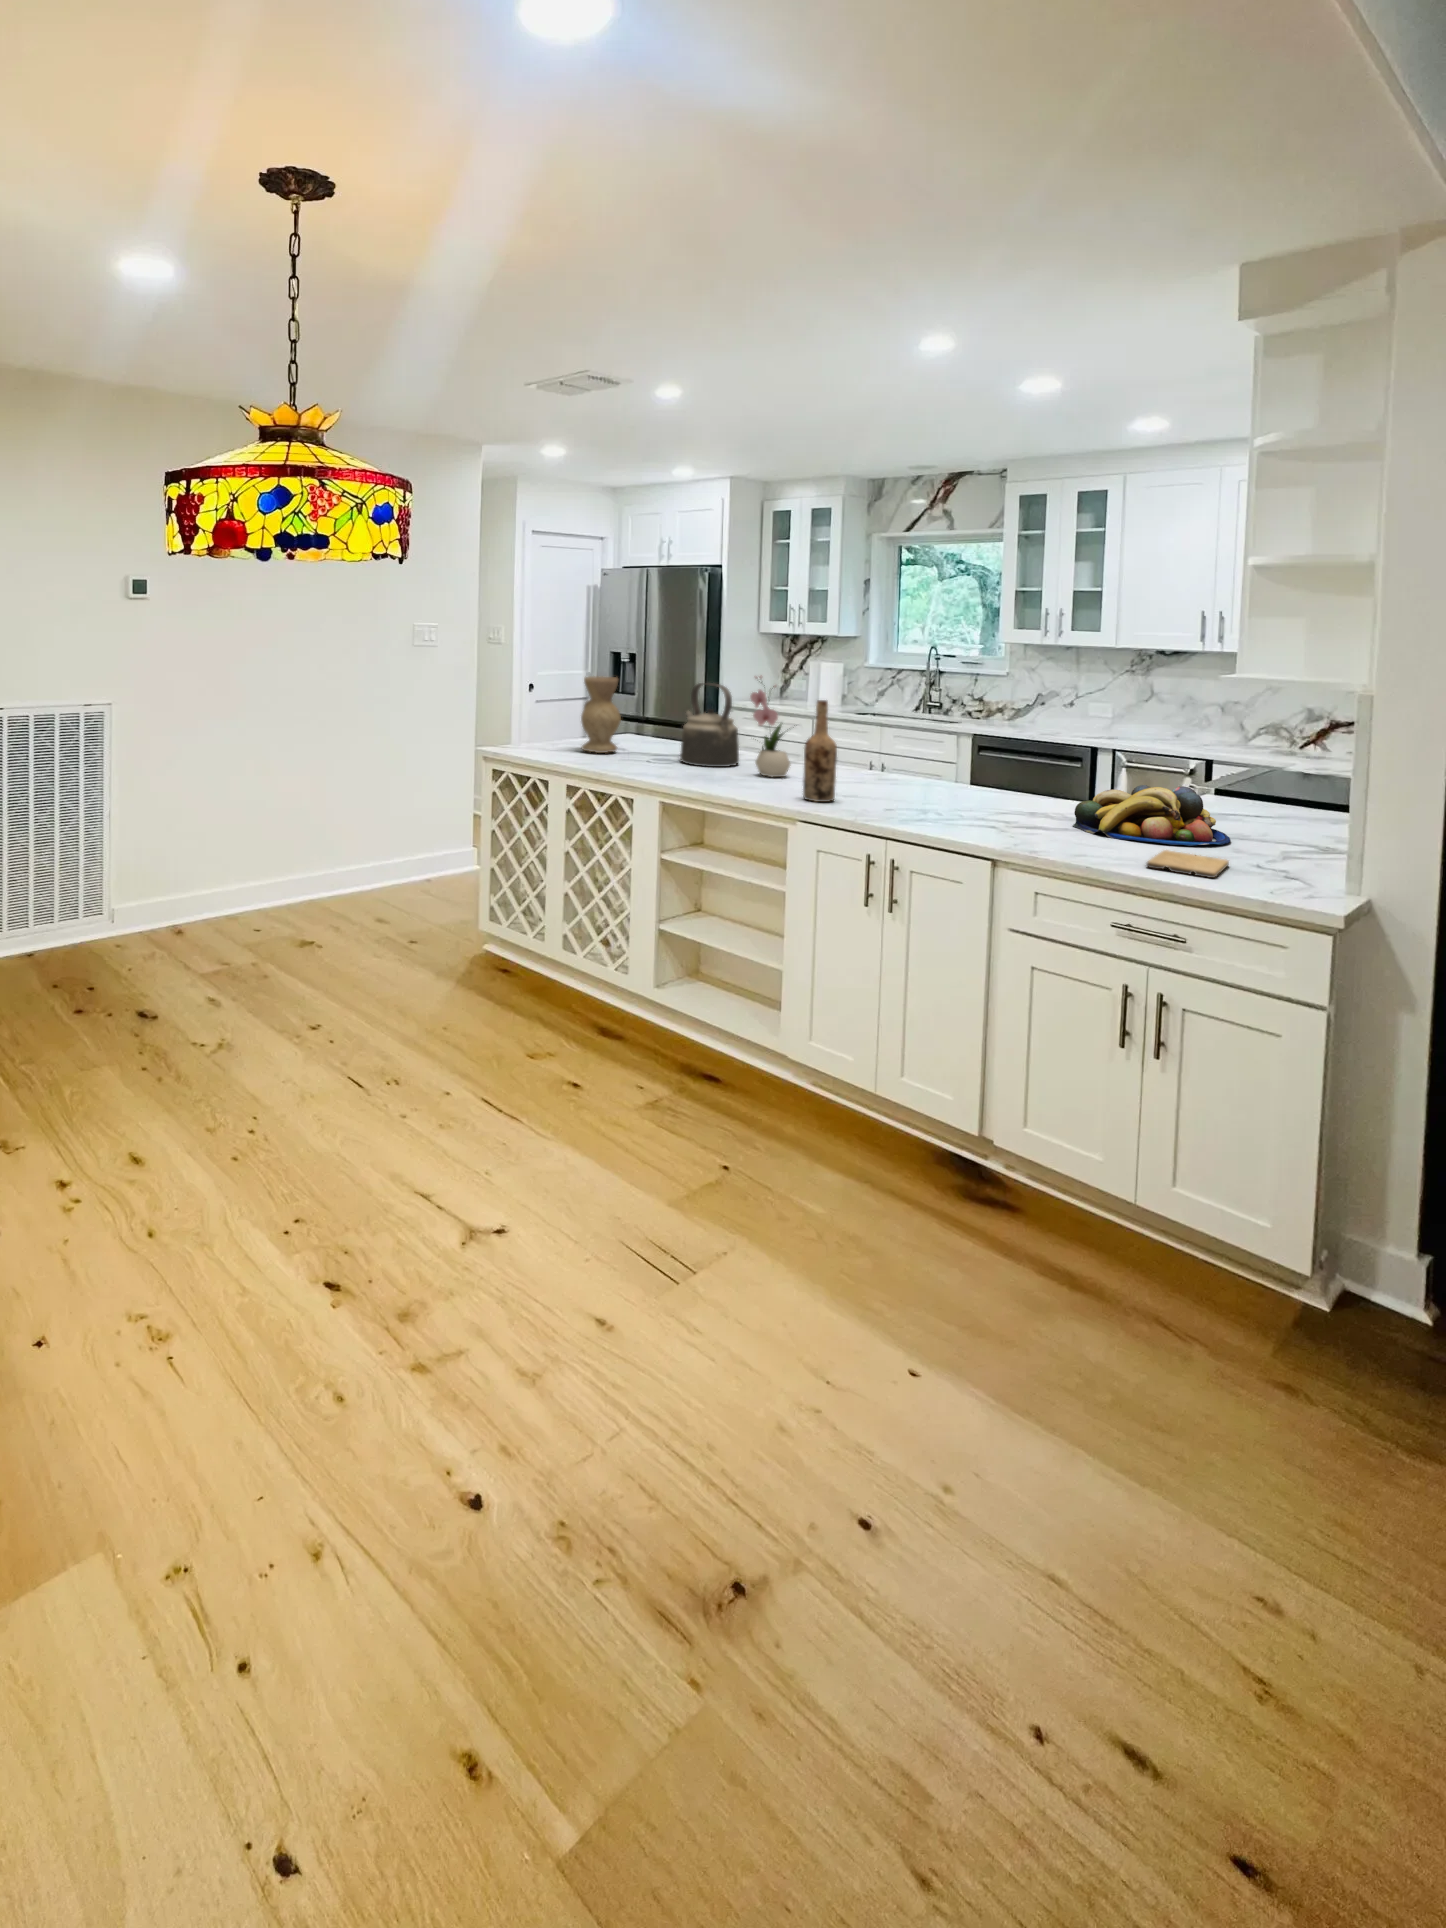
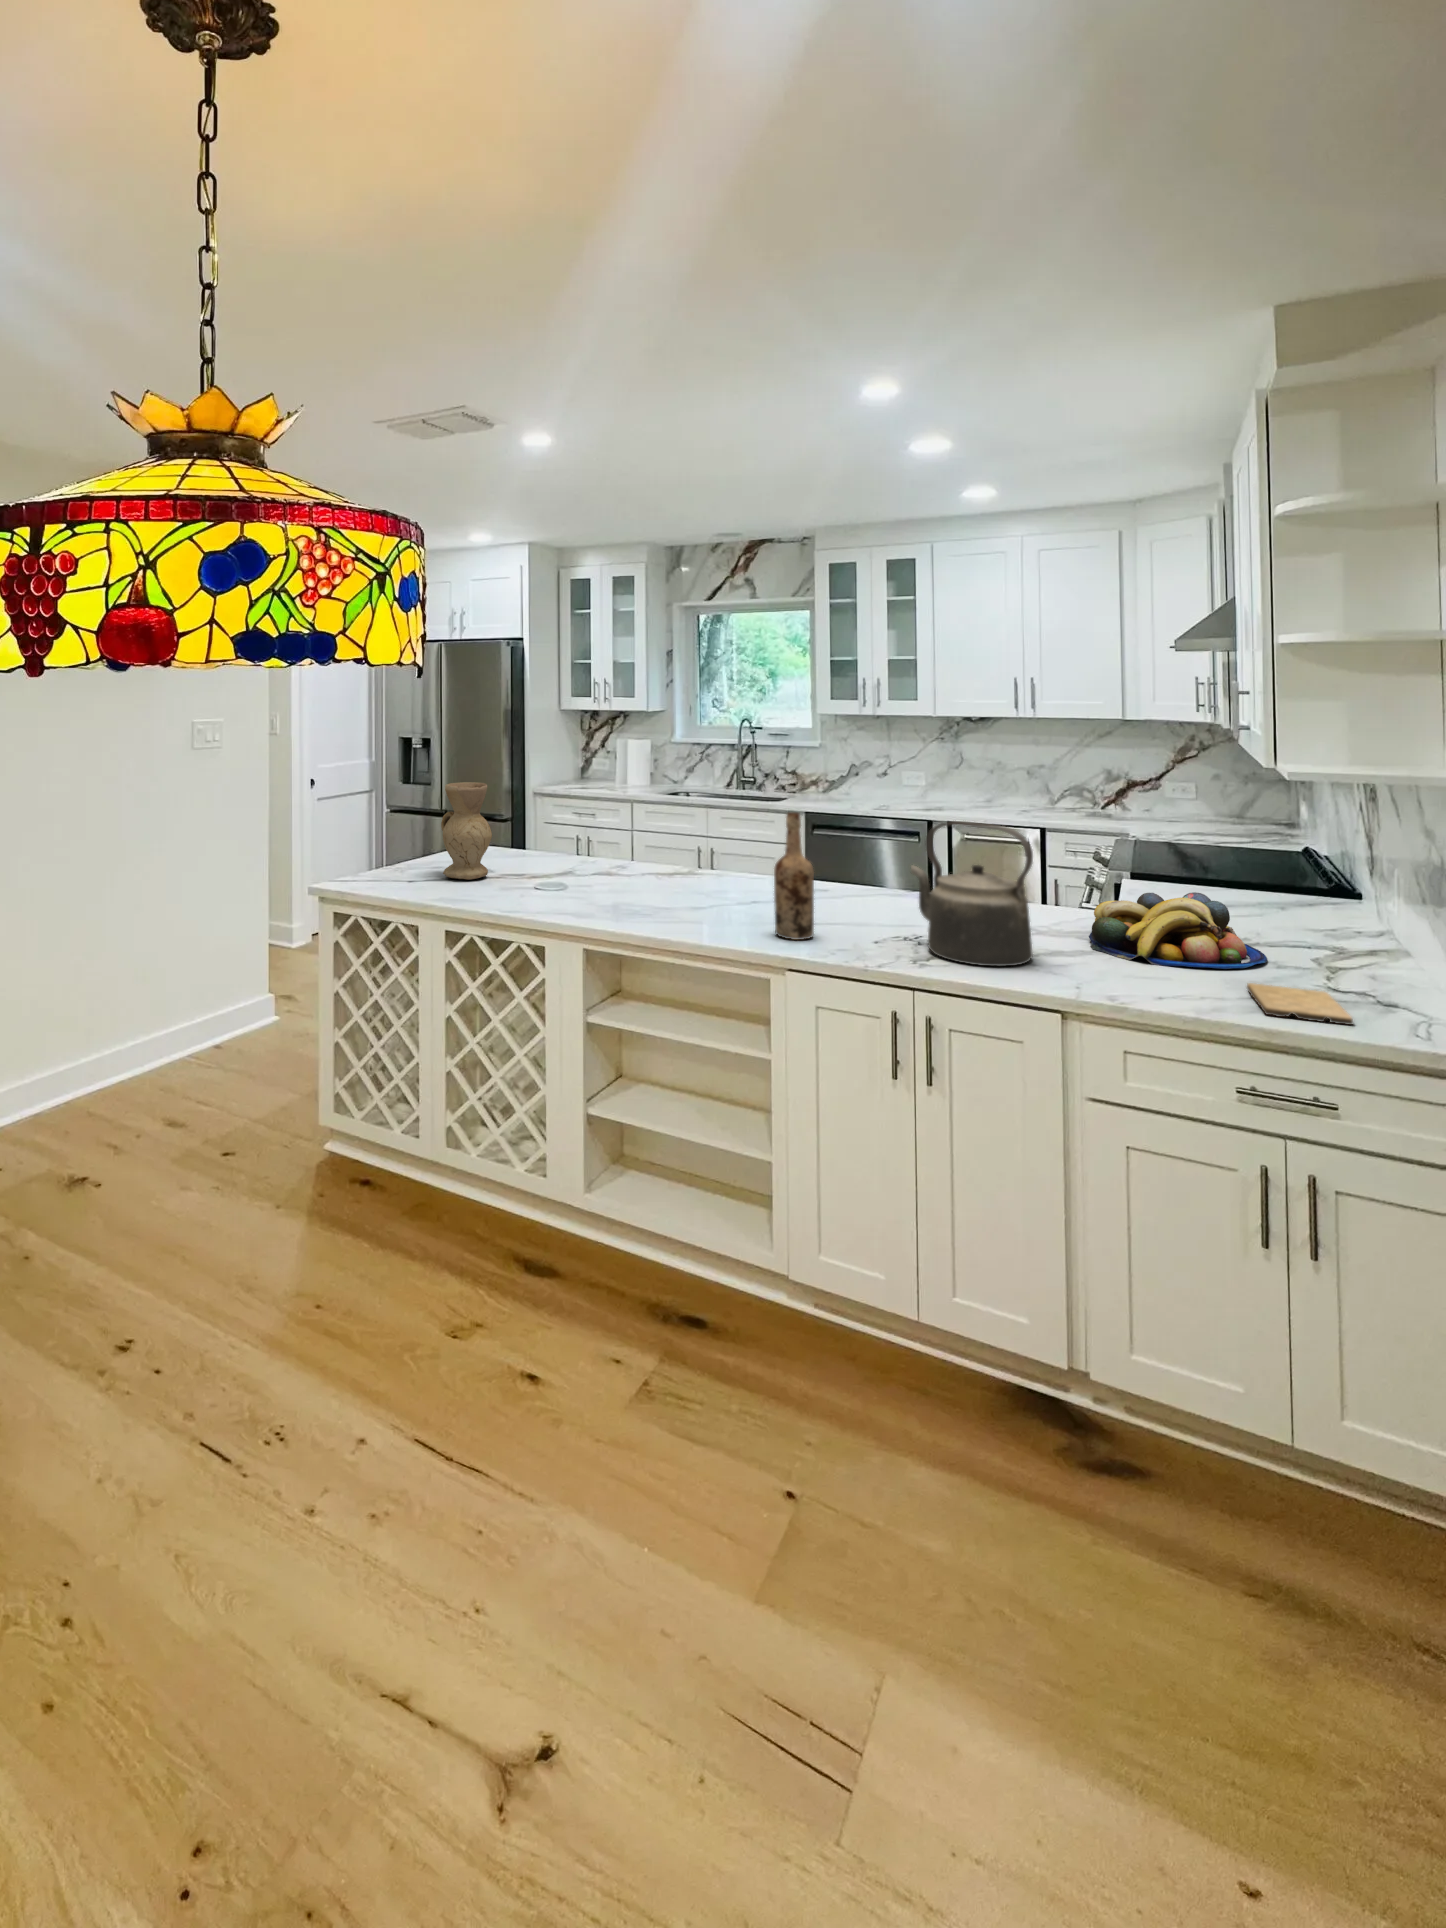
flower arrangement: present [750,677,791,777] -> none [670,778,724,902]
kettle: present [680,683,739,767] -> present [911,821,1033,966]

